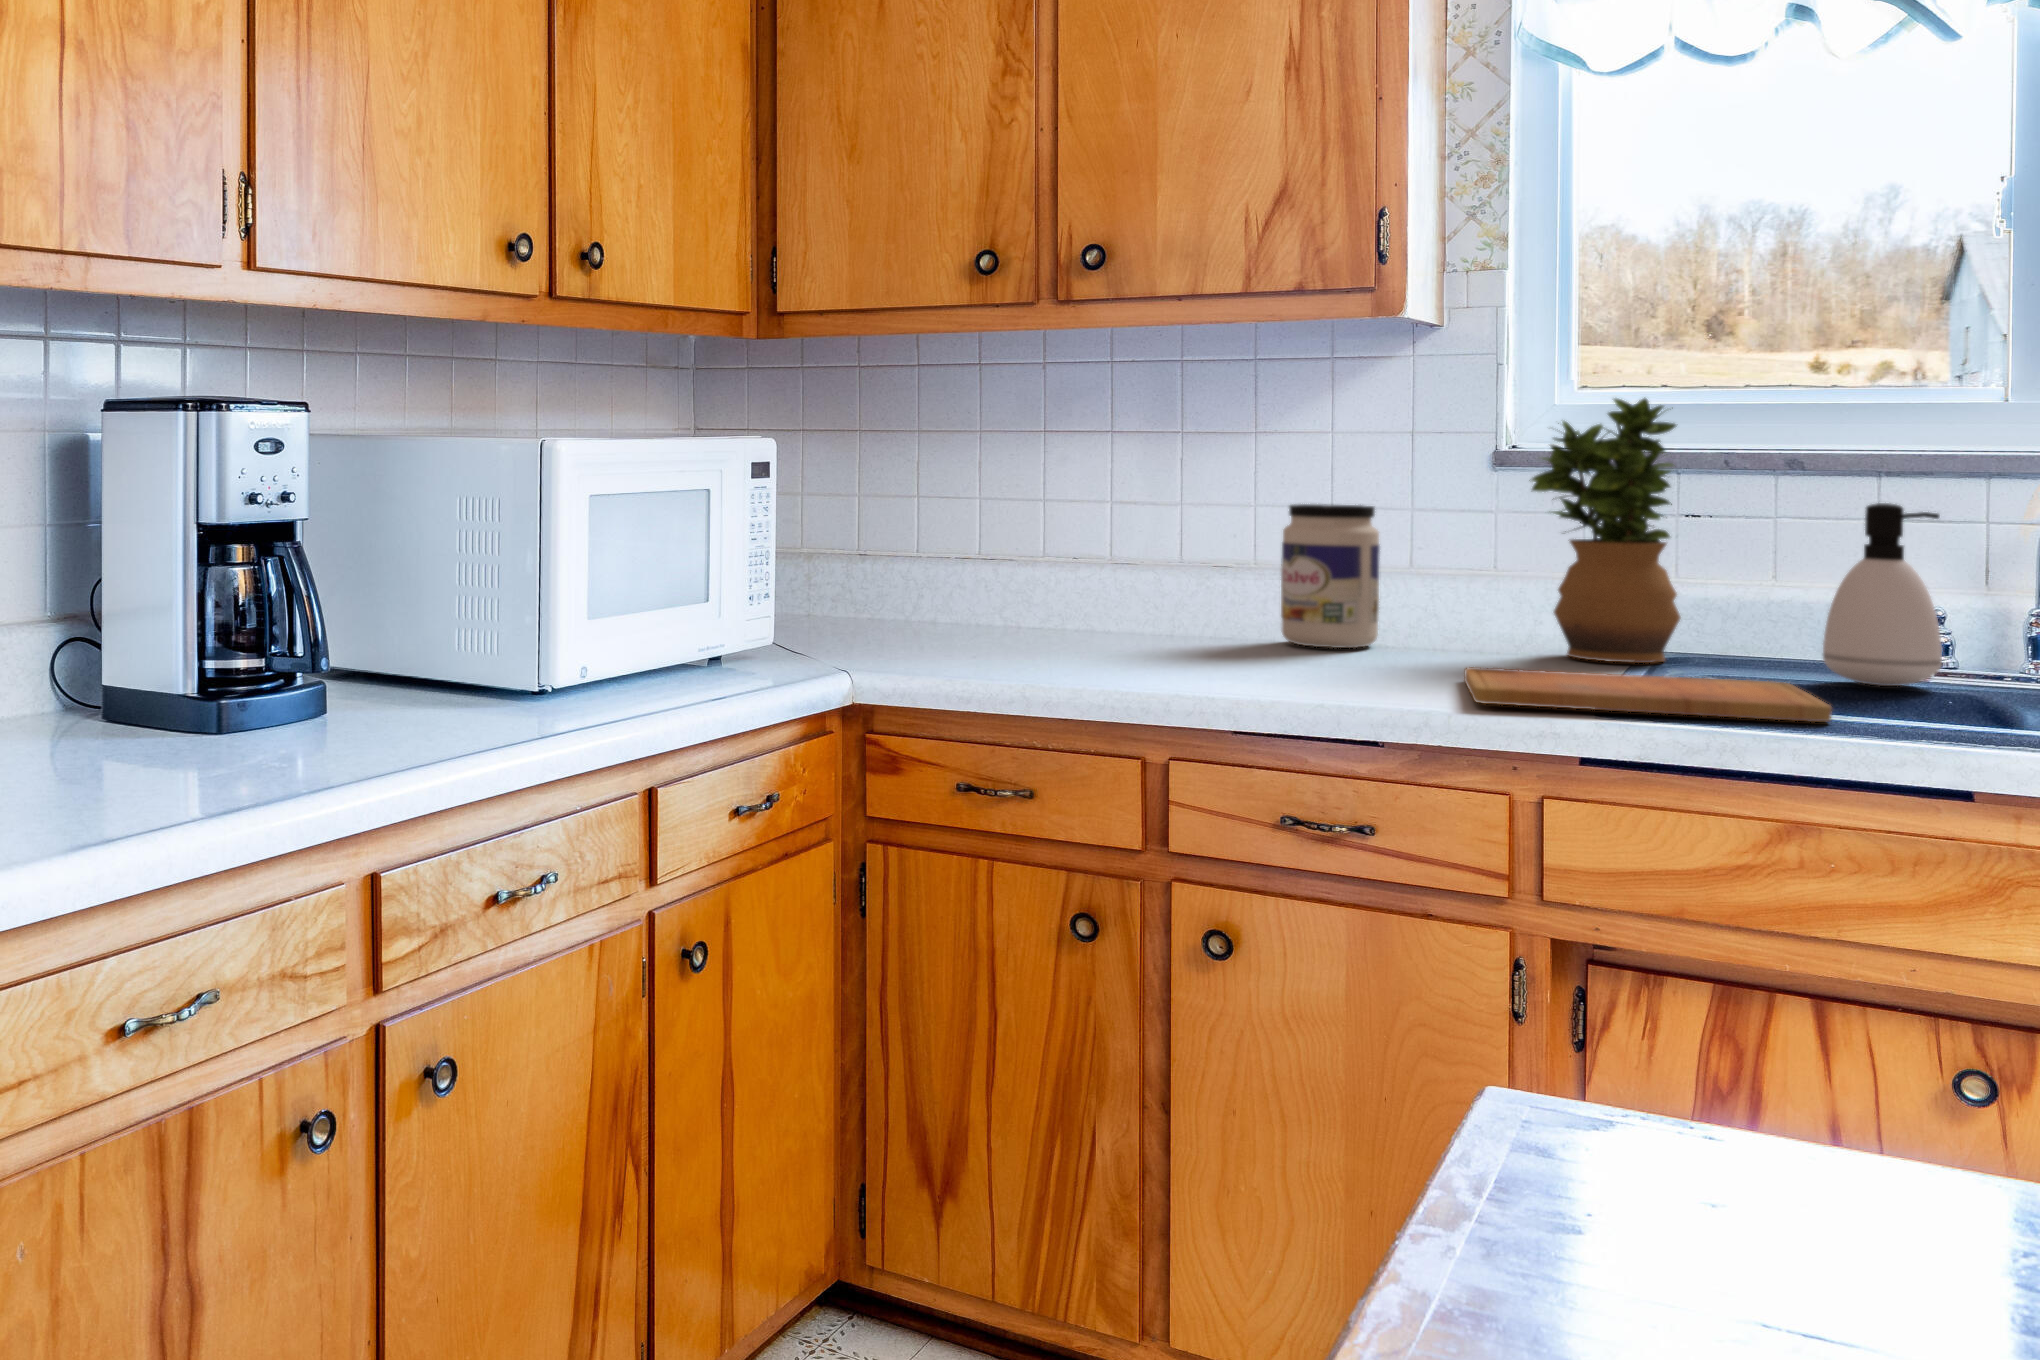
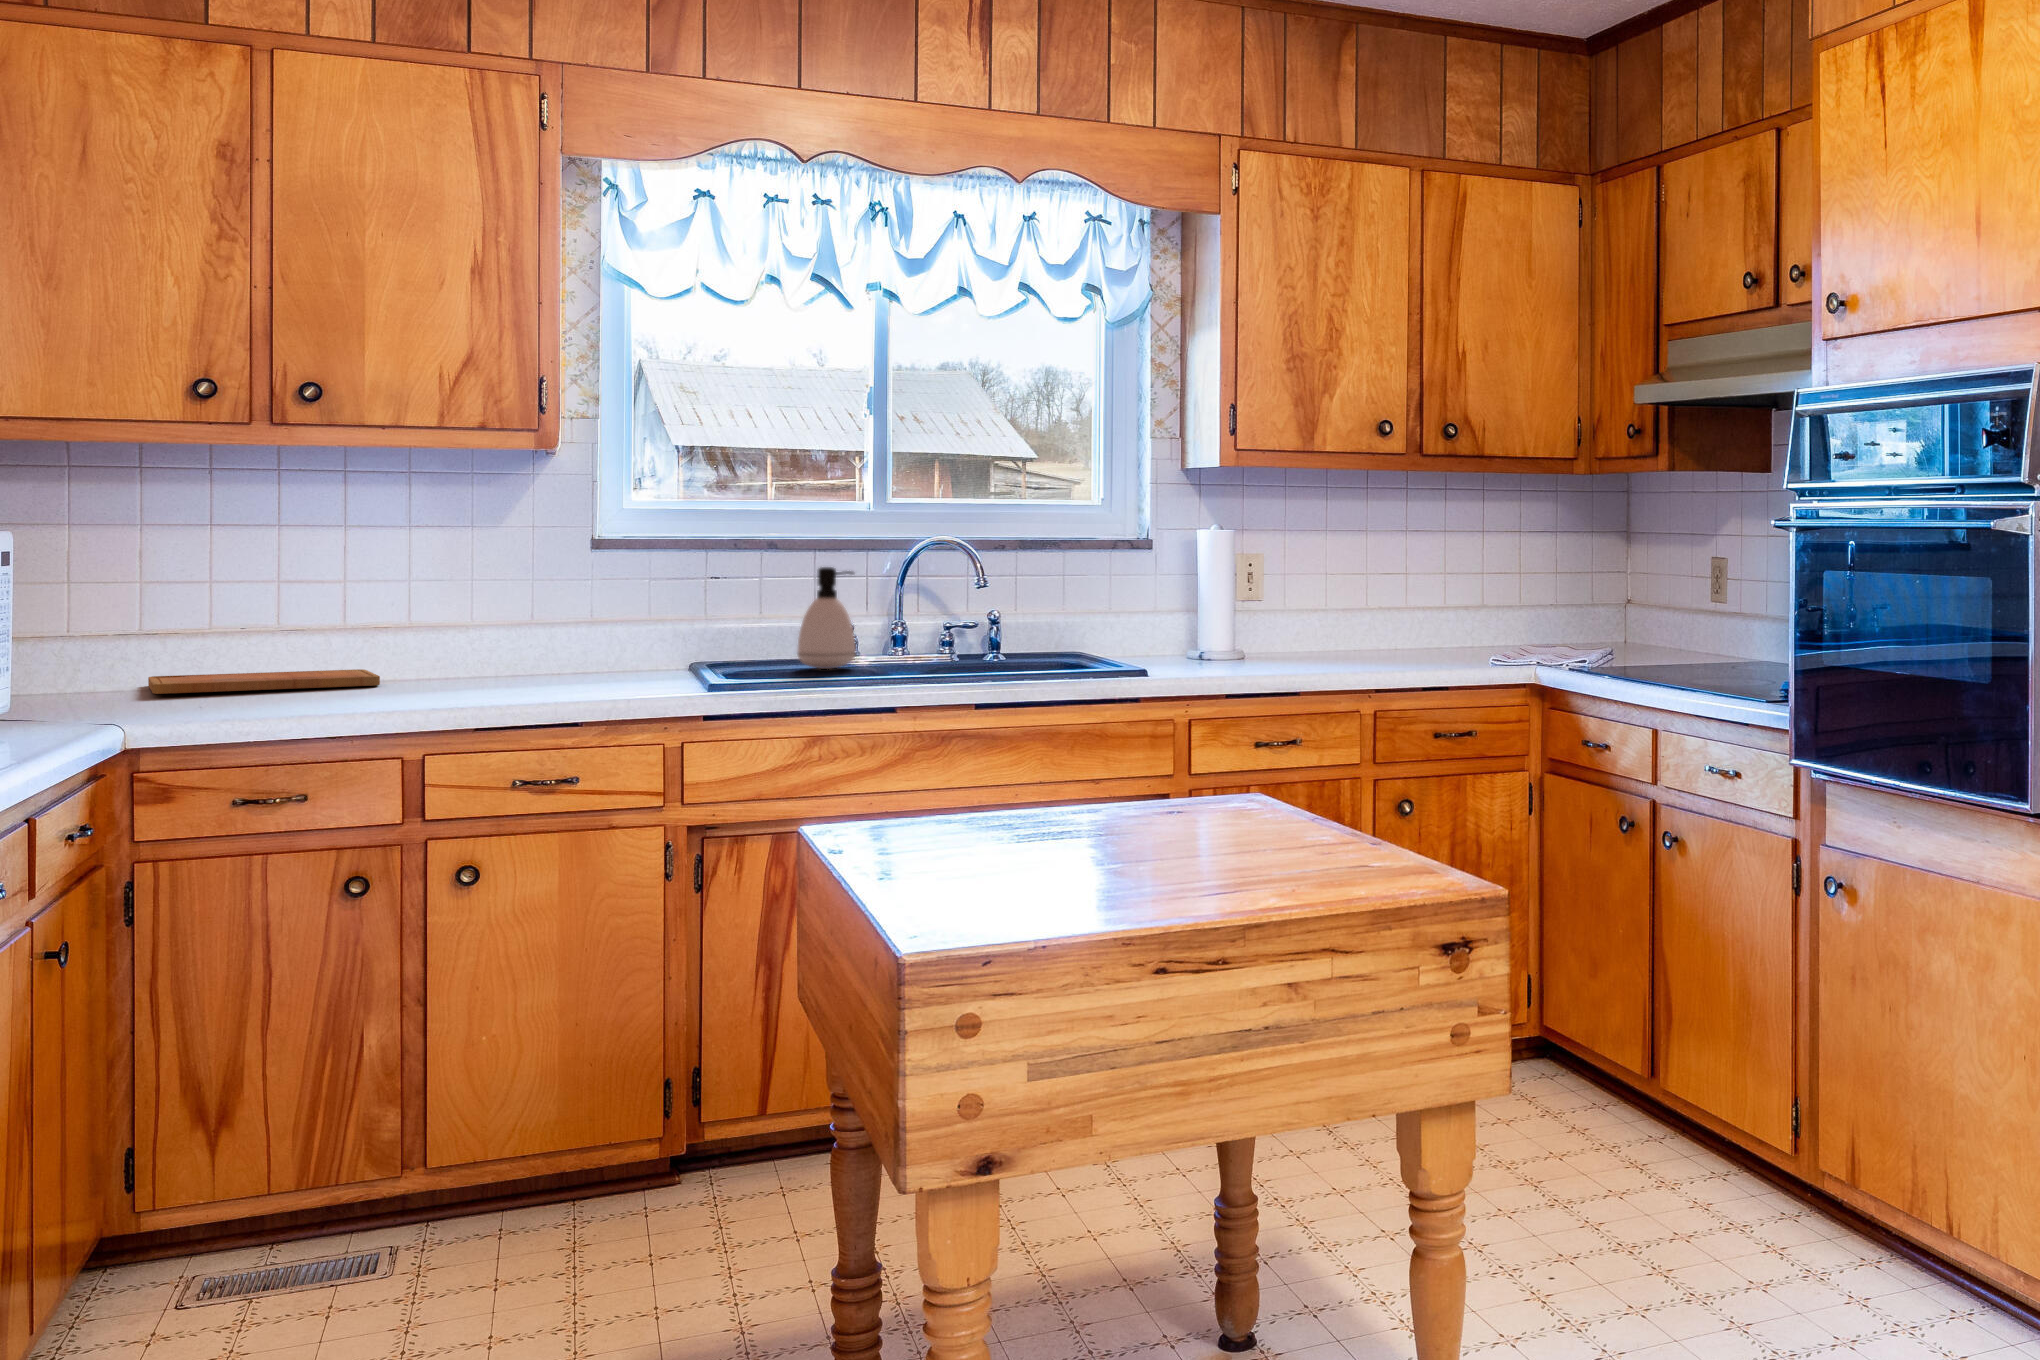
potted plant: present [1532,398,1681,663] -> none [618,504,714,670]
jar: present [1281,504,1380,648] -> none [445,576,518,677]
cutting board: present [1464,667,1831,722] -> present [148,669,380,694]

